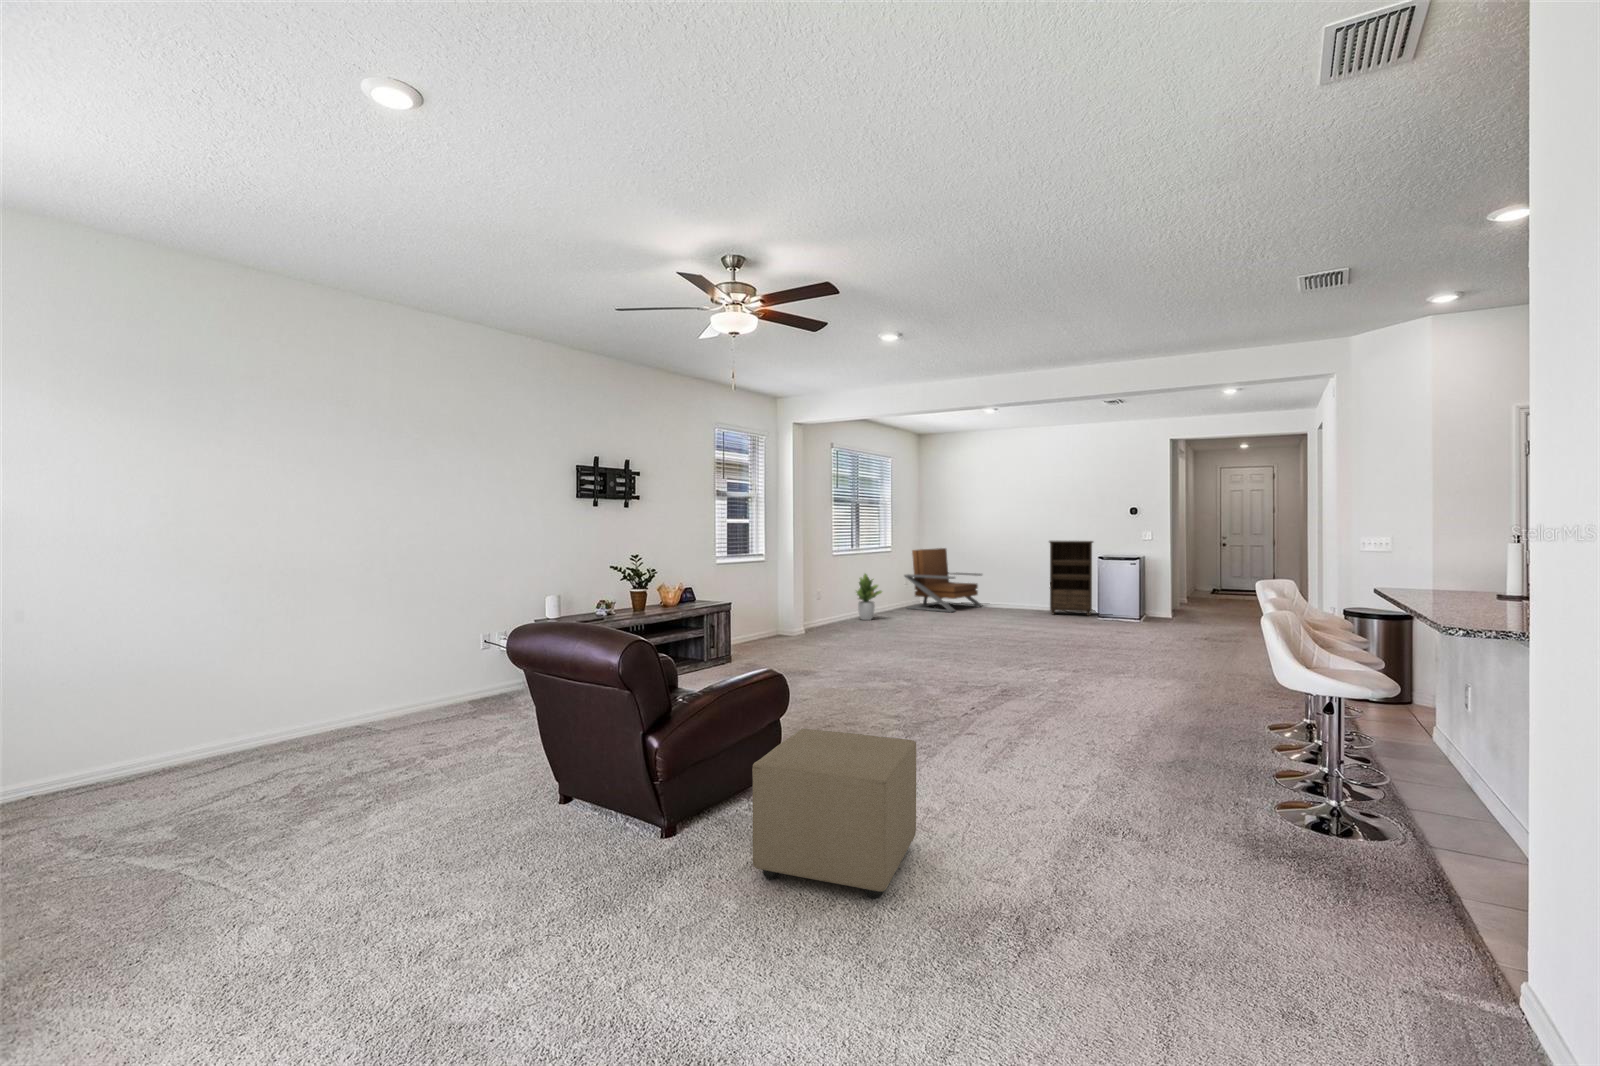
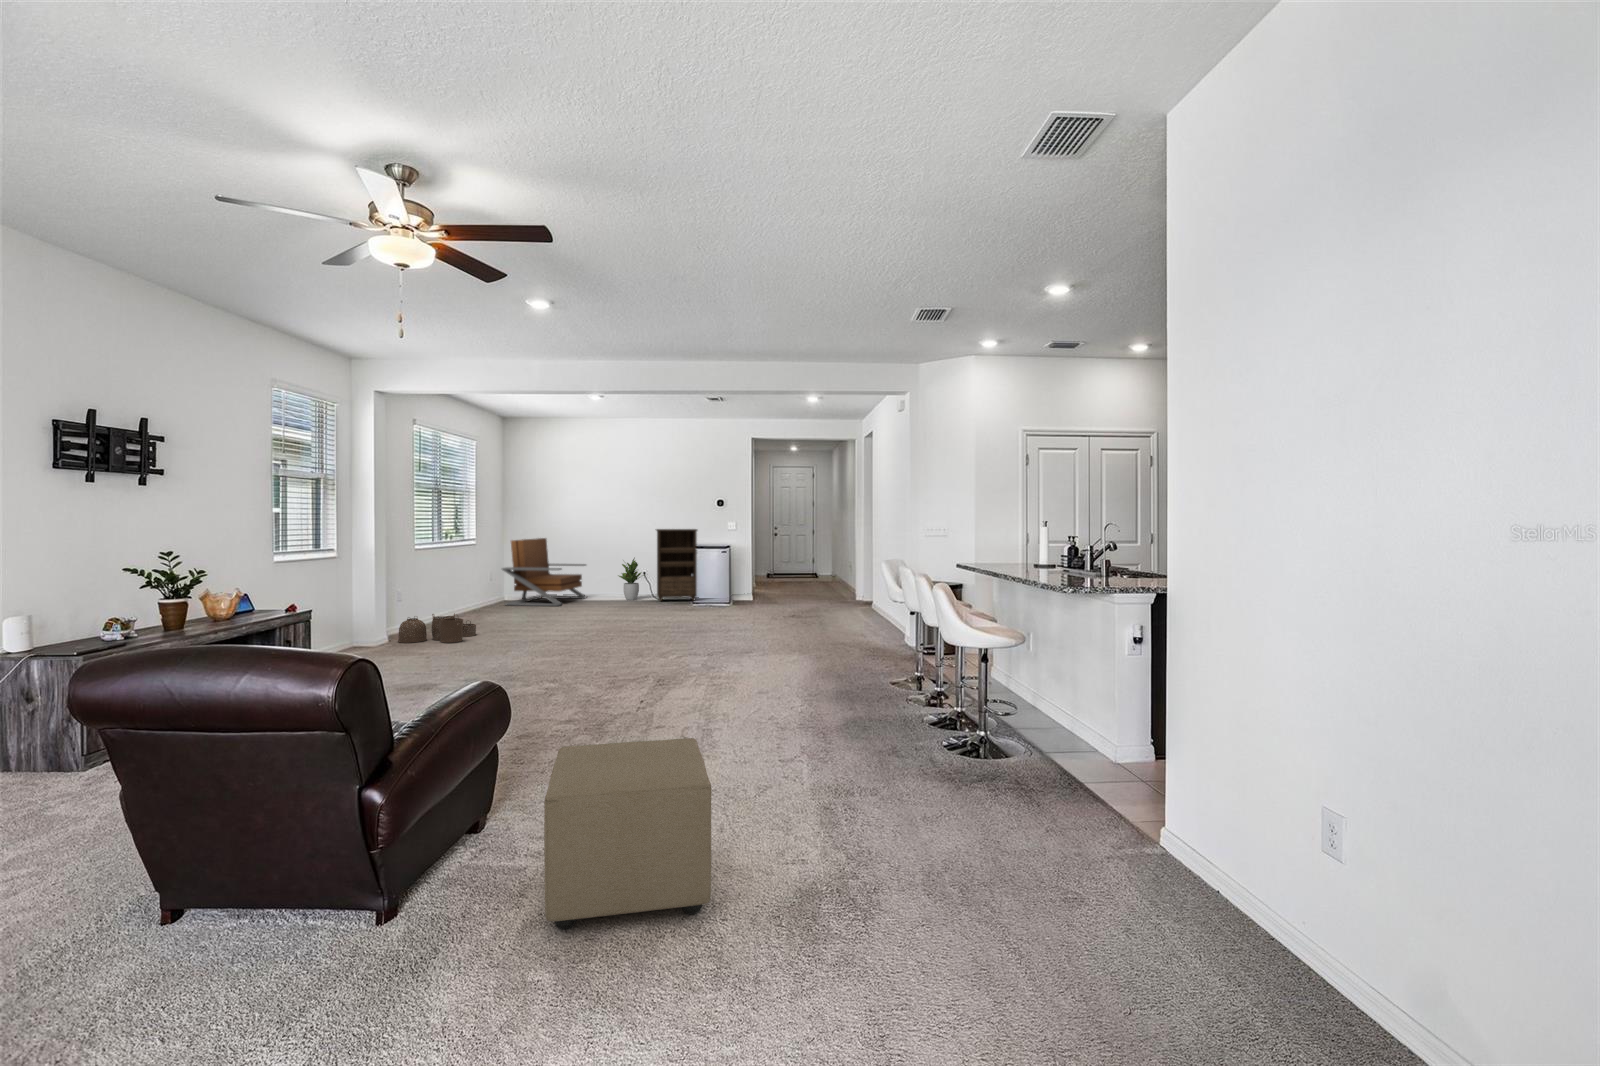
potted plant: present [856,574,882,620] -> present [618,558,642,600]
woven basket: none [805,612,866,637] -> present [398,614,476,643]

